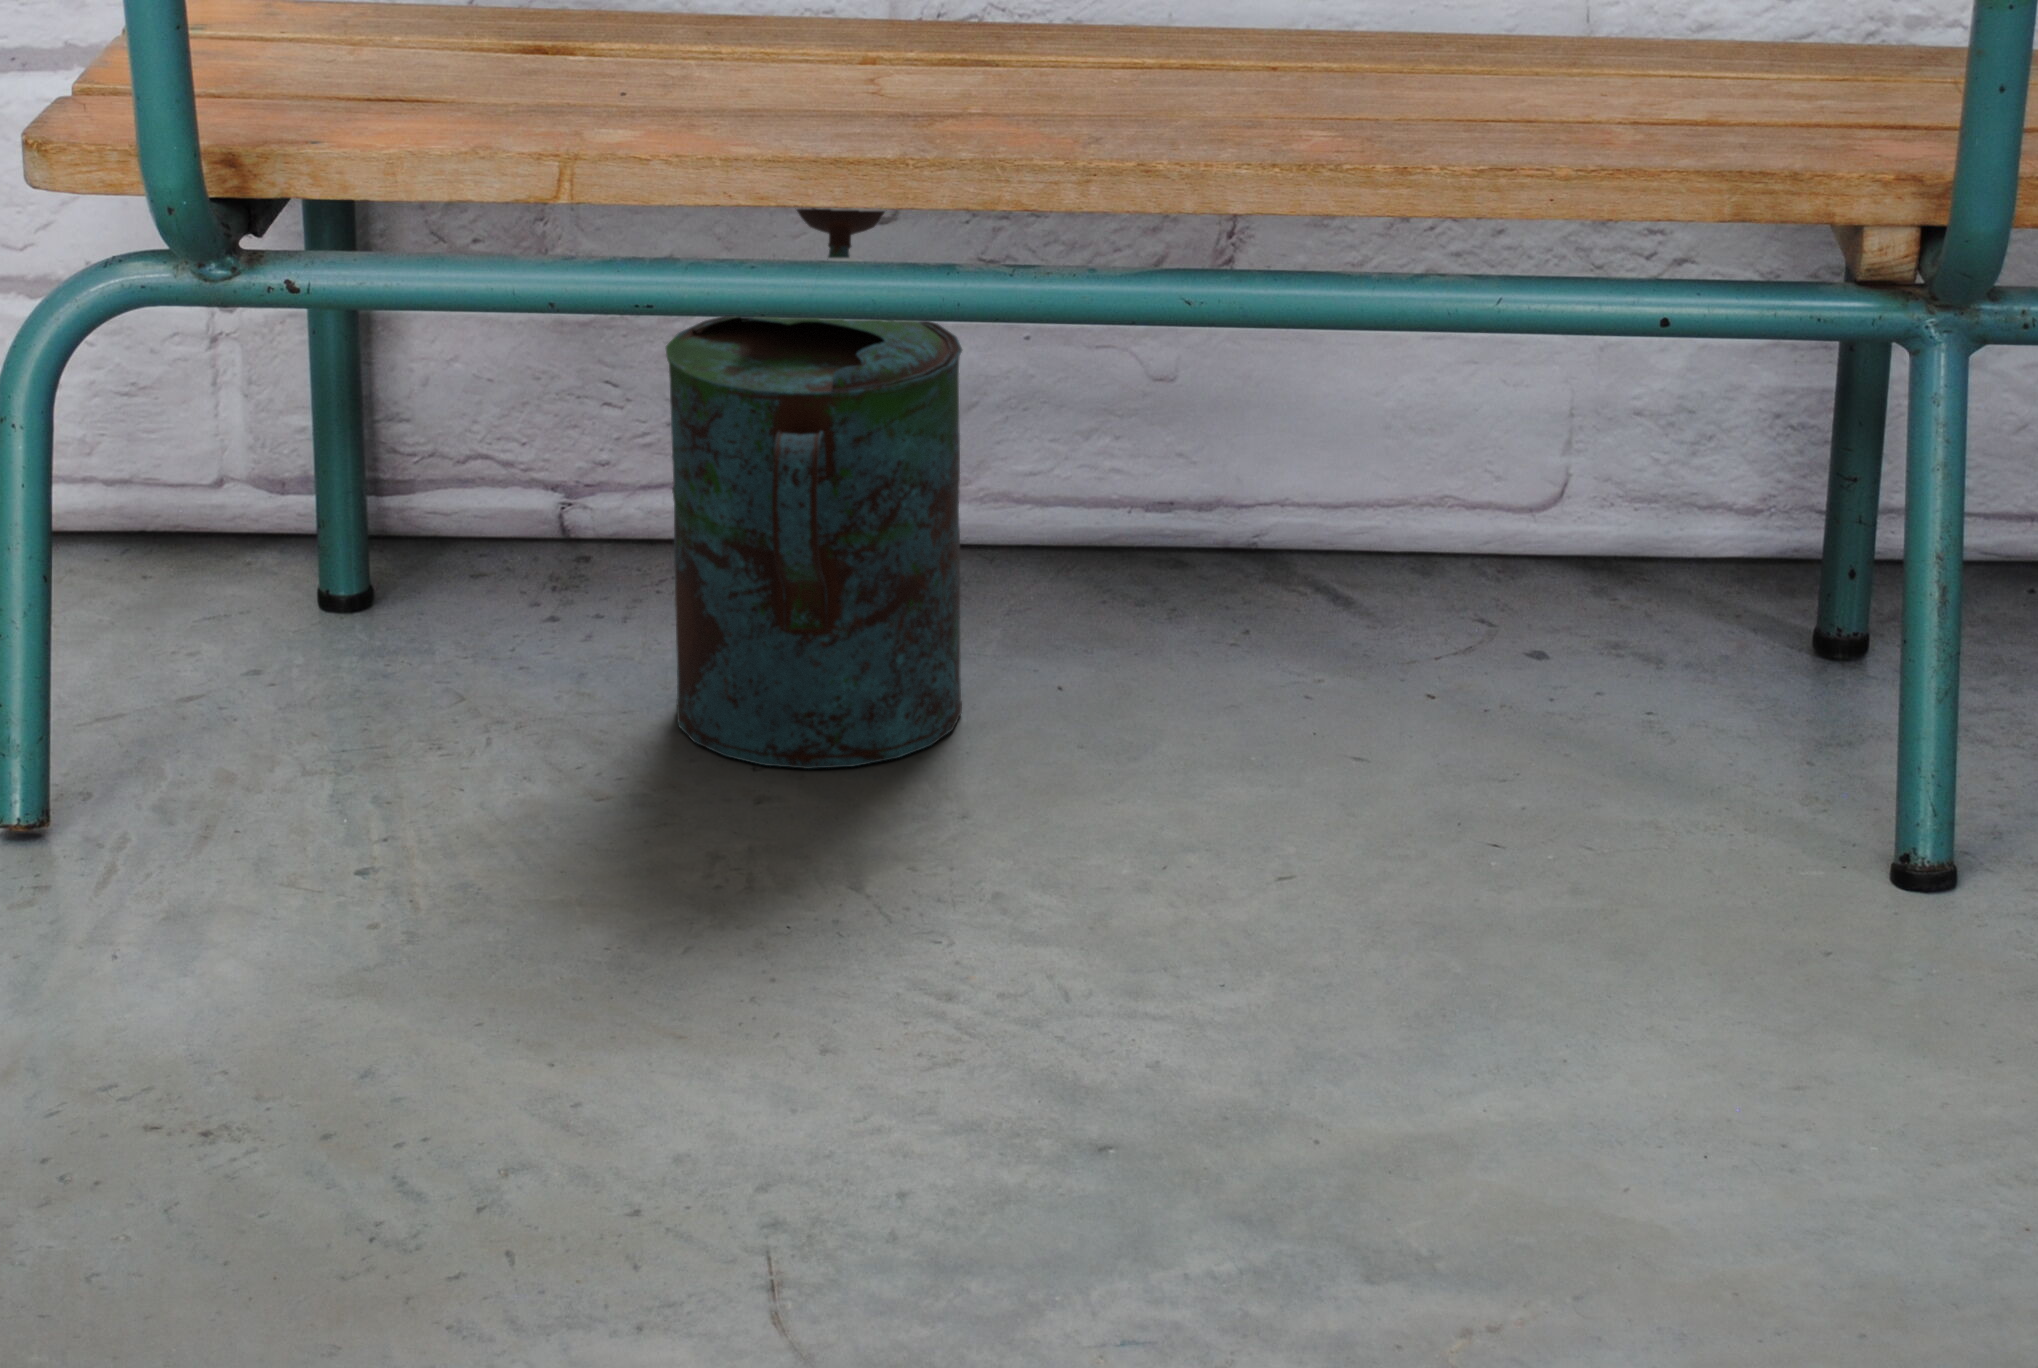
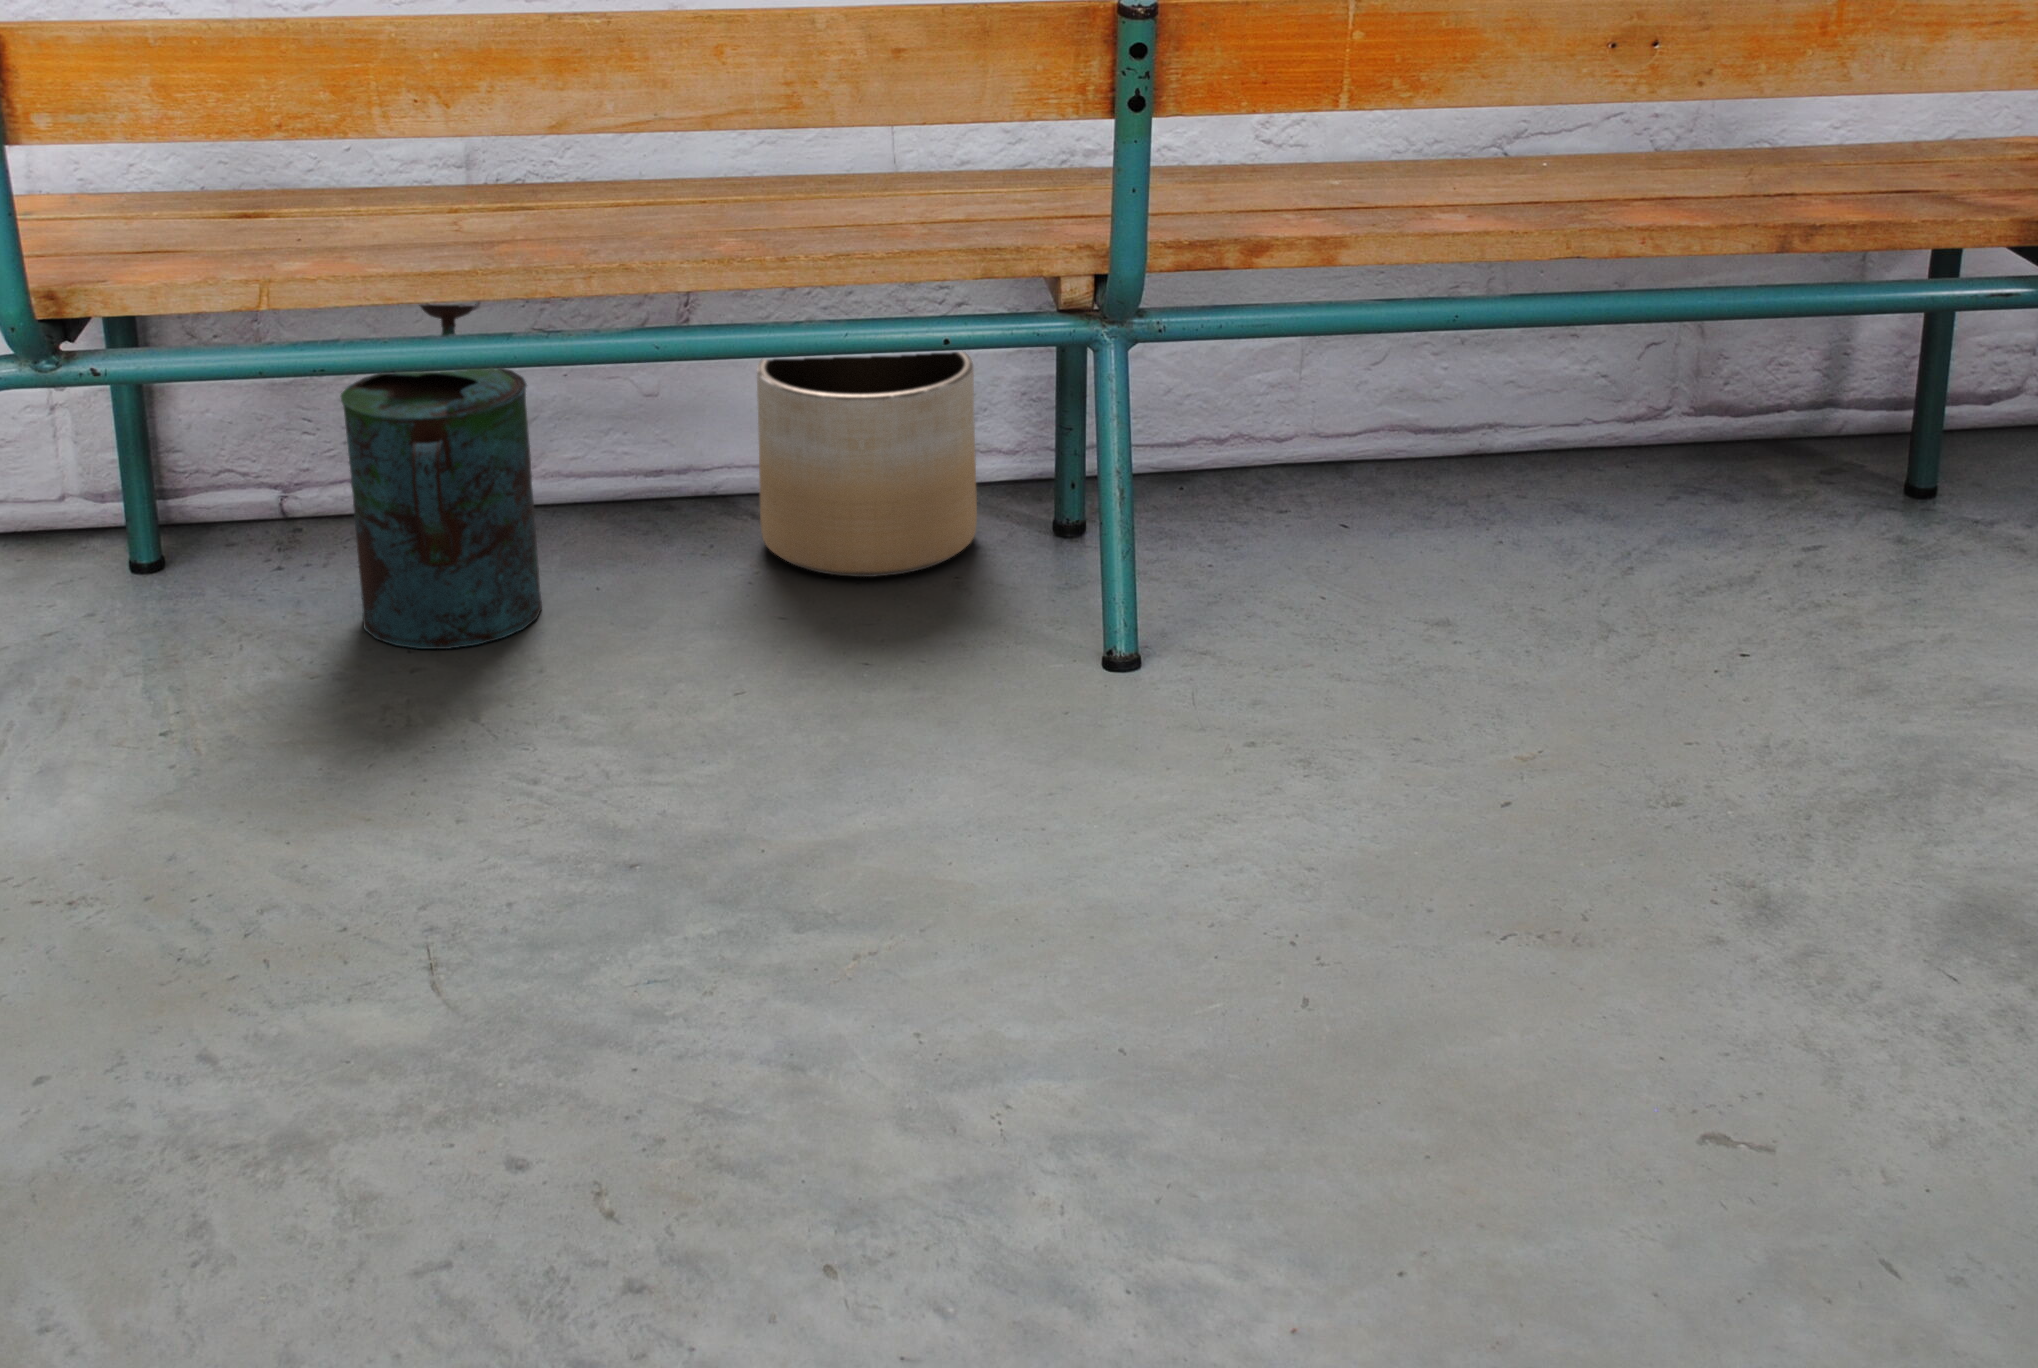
planter: none [1323,299,1695,703] -> present [757,352,977,577]

